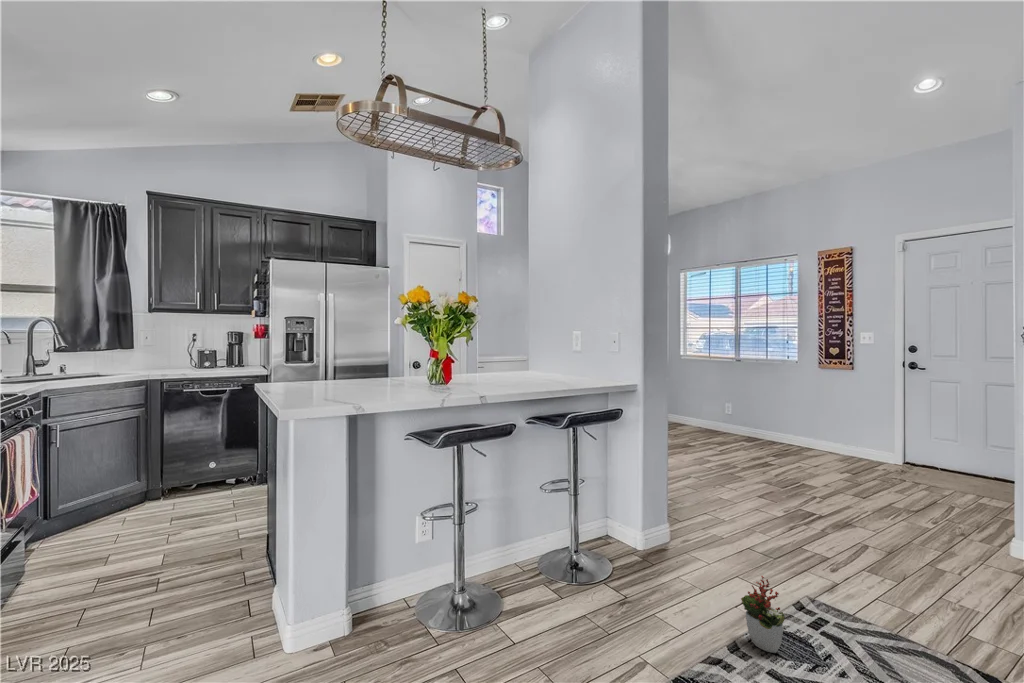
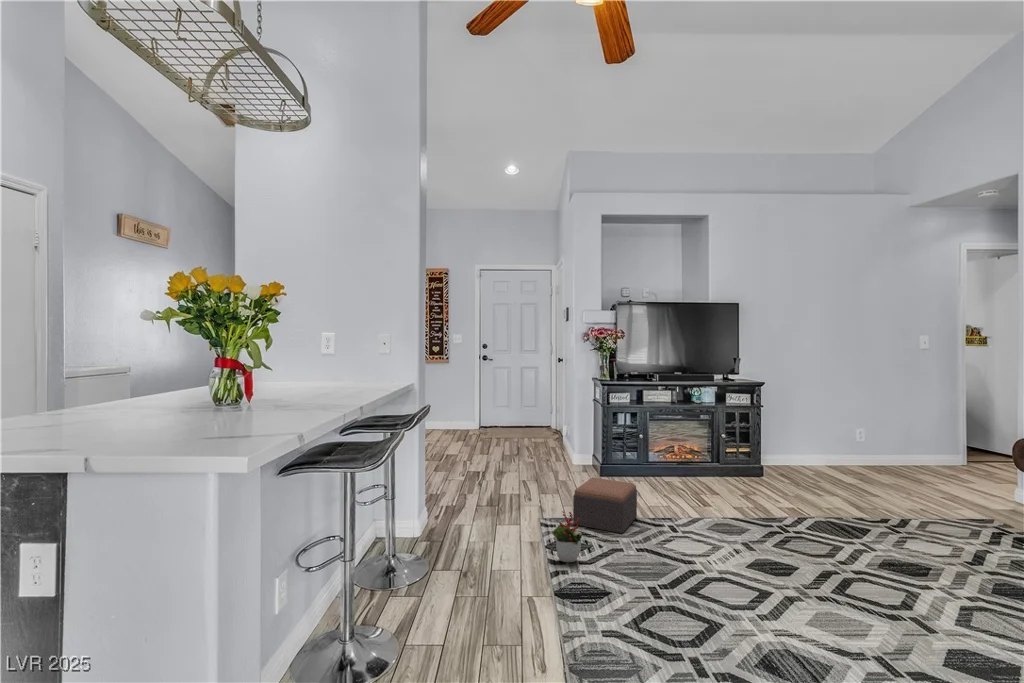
footstool: none [849,558,994,660] -> present [573,478,637,533]

